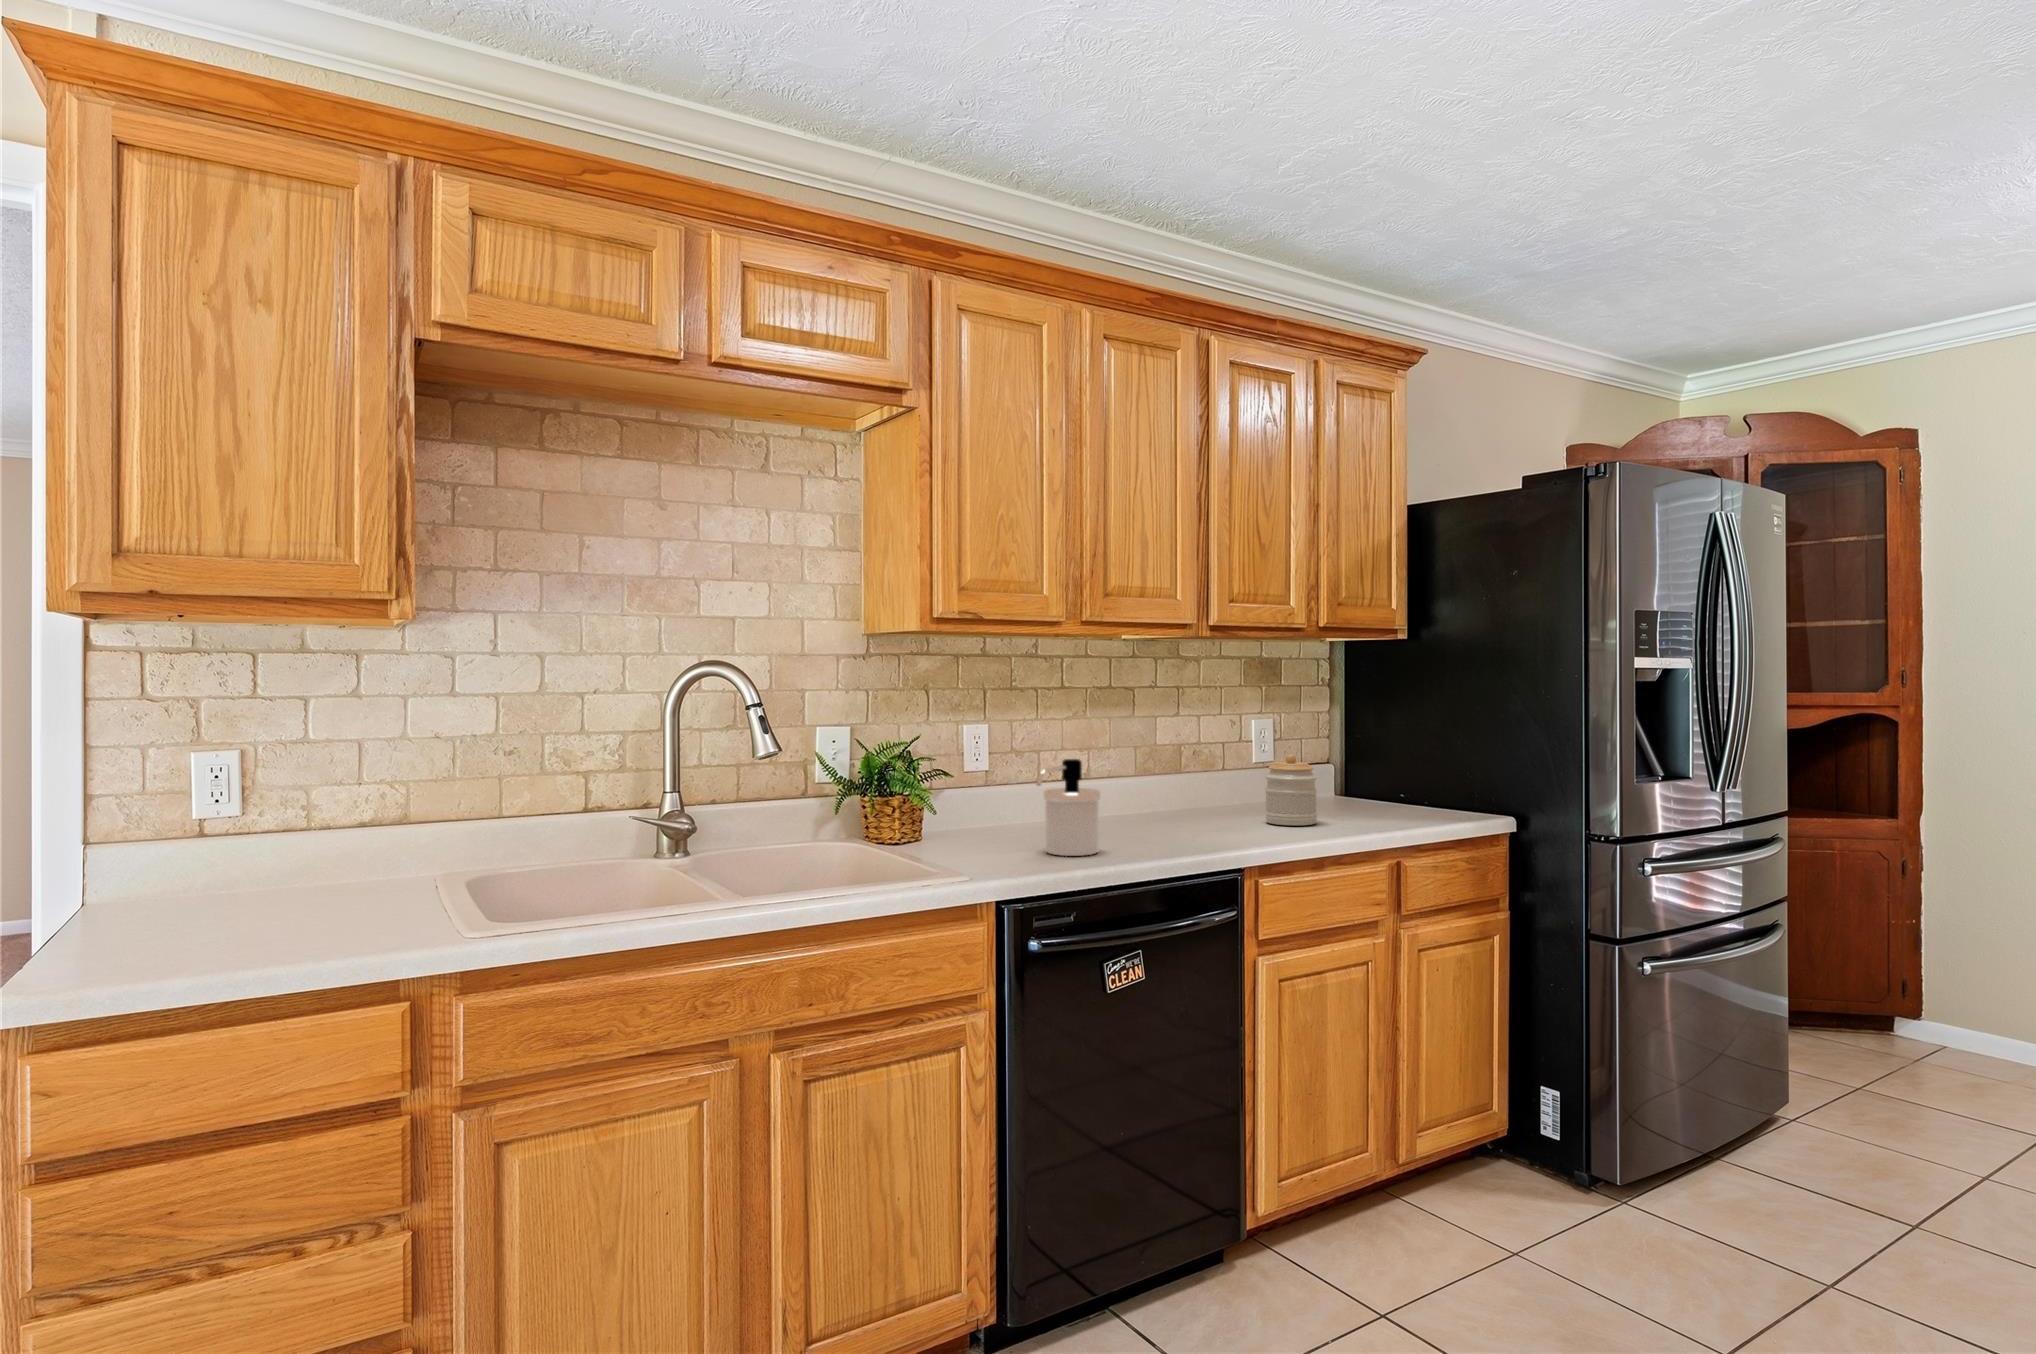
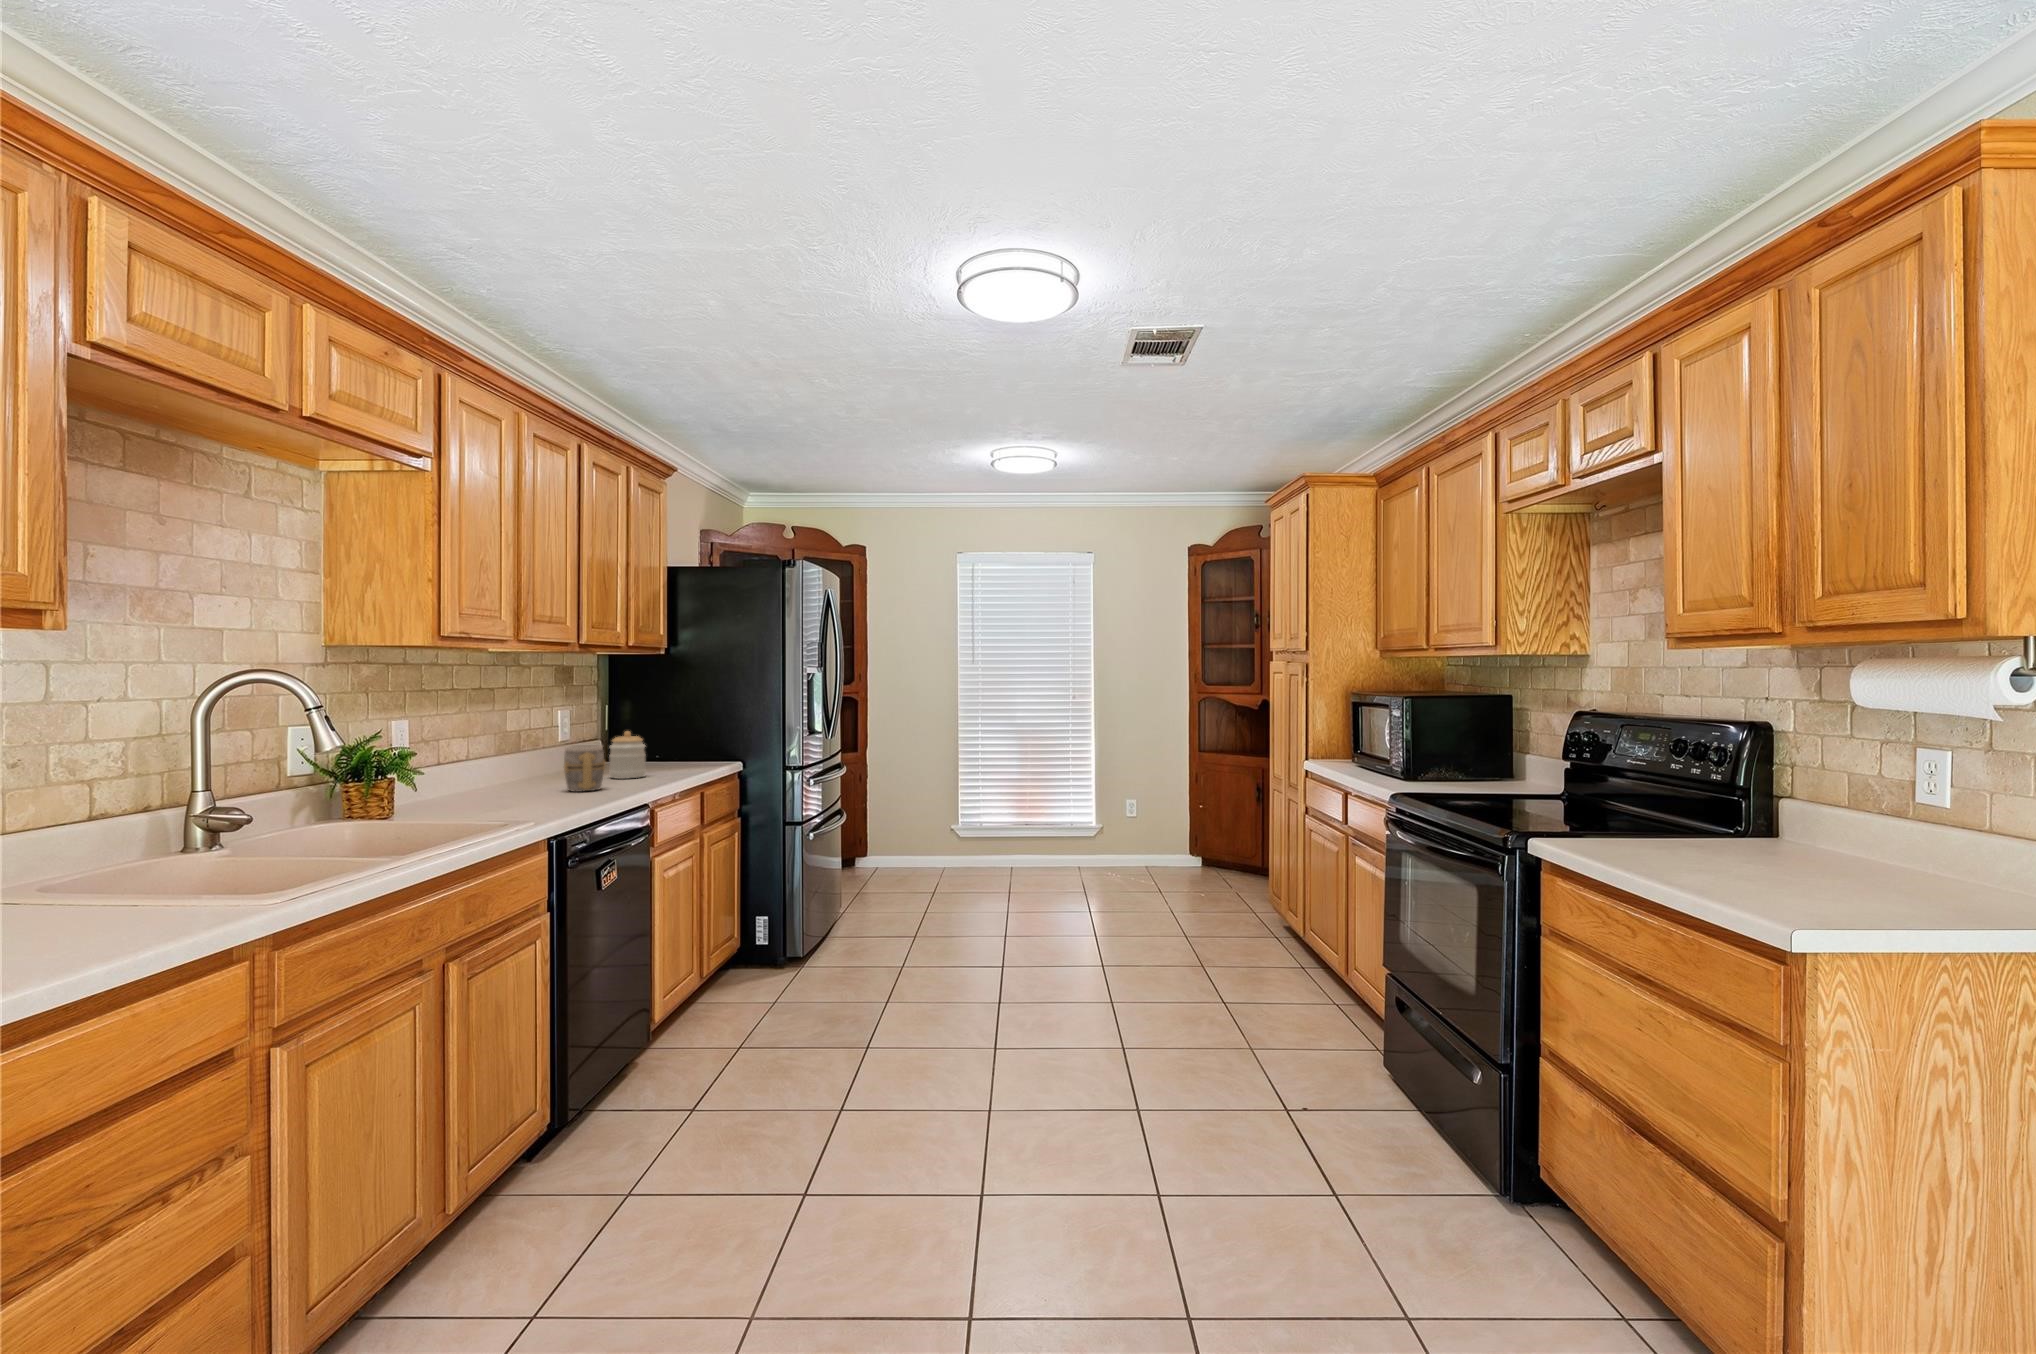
soap dispenser: present [1037,759,1100,856] -> none [519,739,565,808]
mug: none [1156,770,1211,839] -> present [564,744,605,792]

